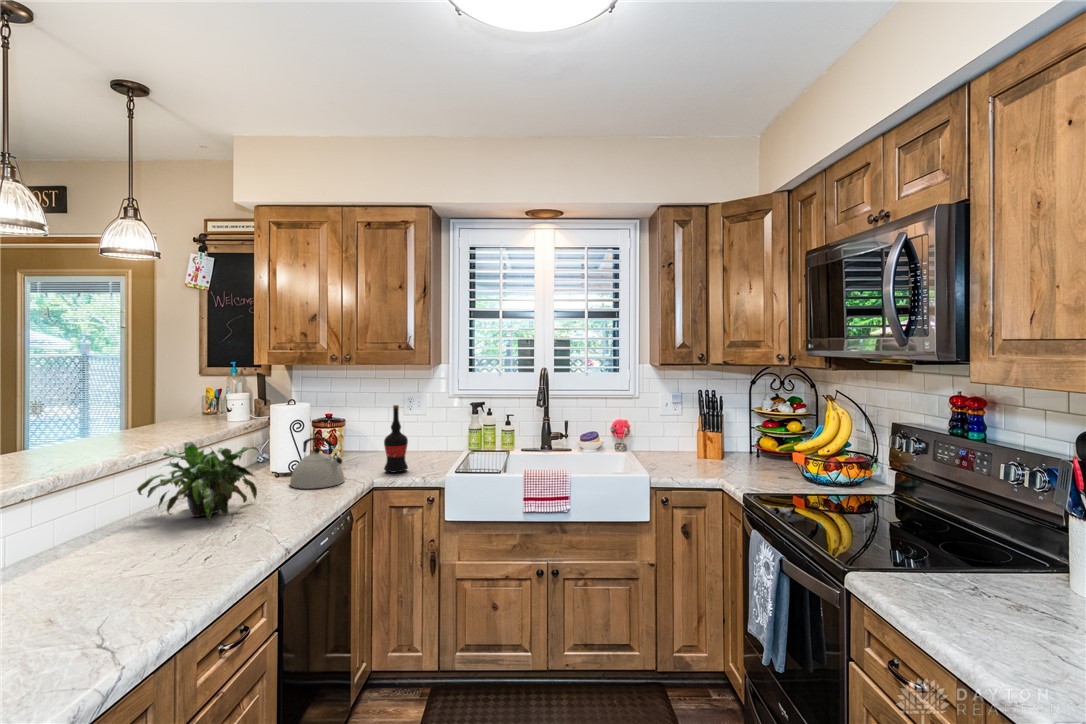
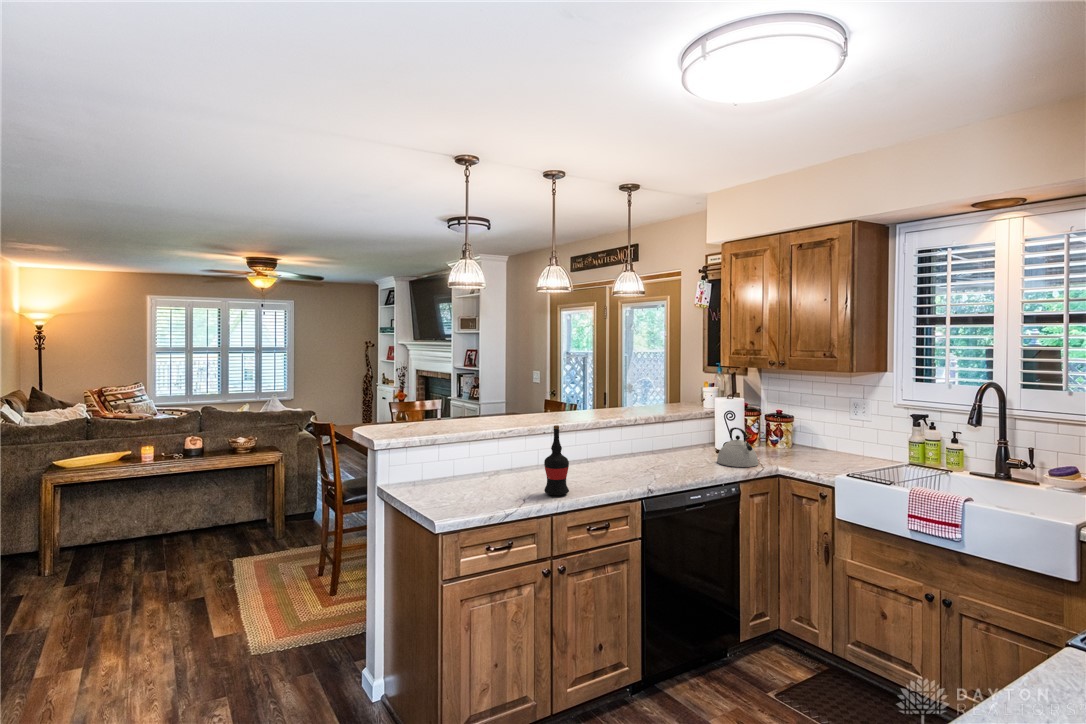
wine bottle: present [384,405,408,472] -> present [544,425,569,495]
potted plant: present [137,442,259,519] -> none [616,419,684,470]

